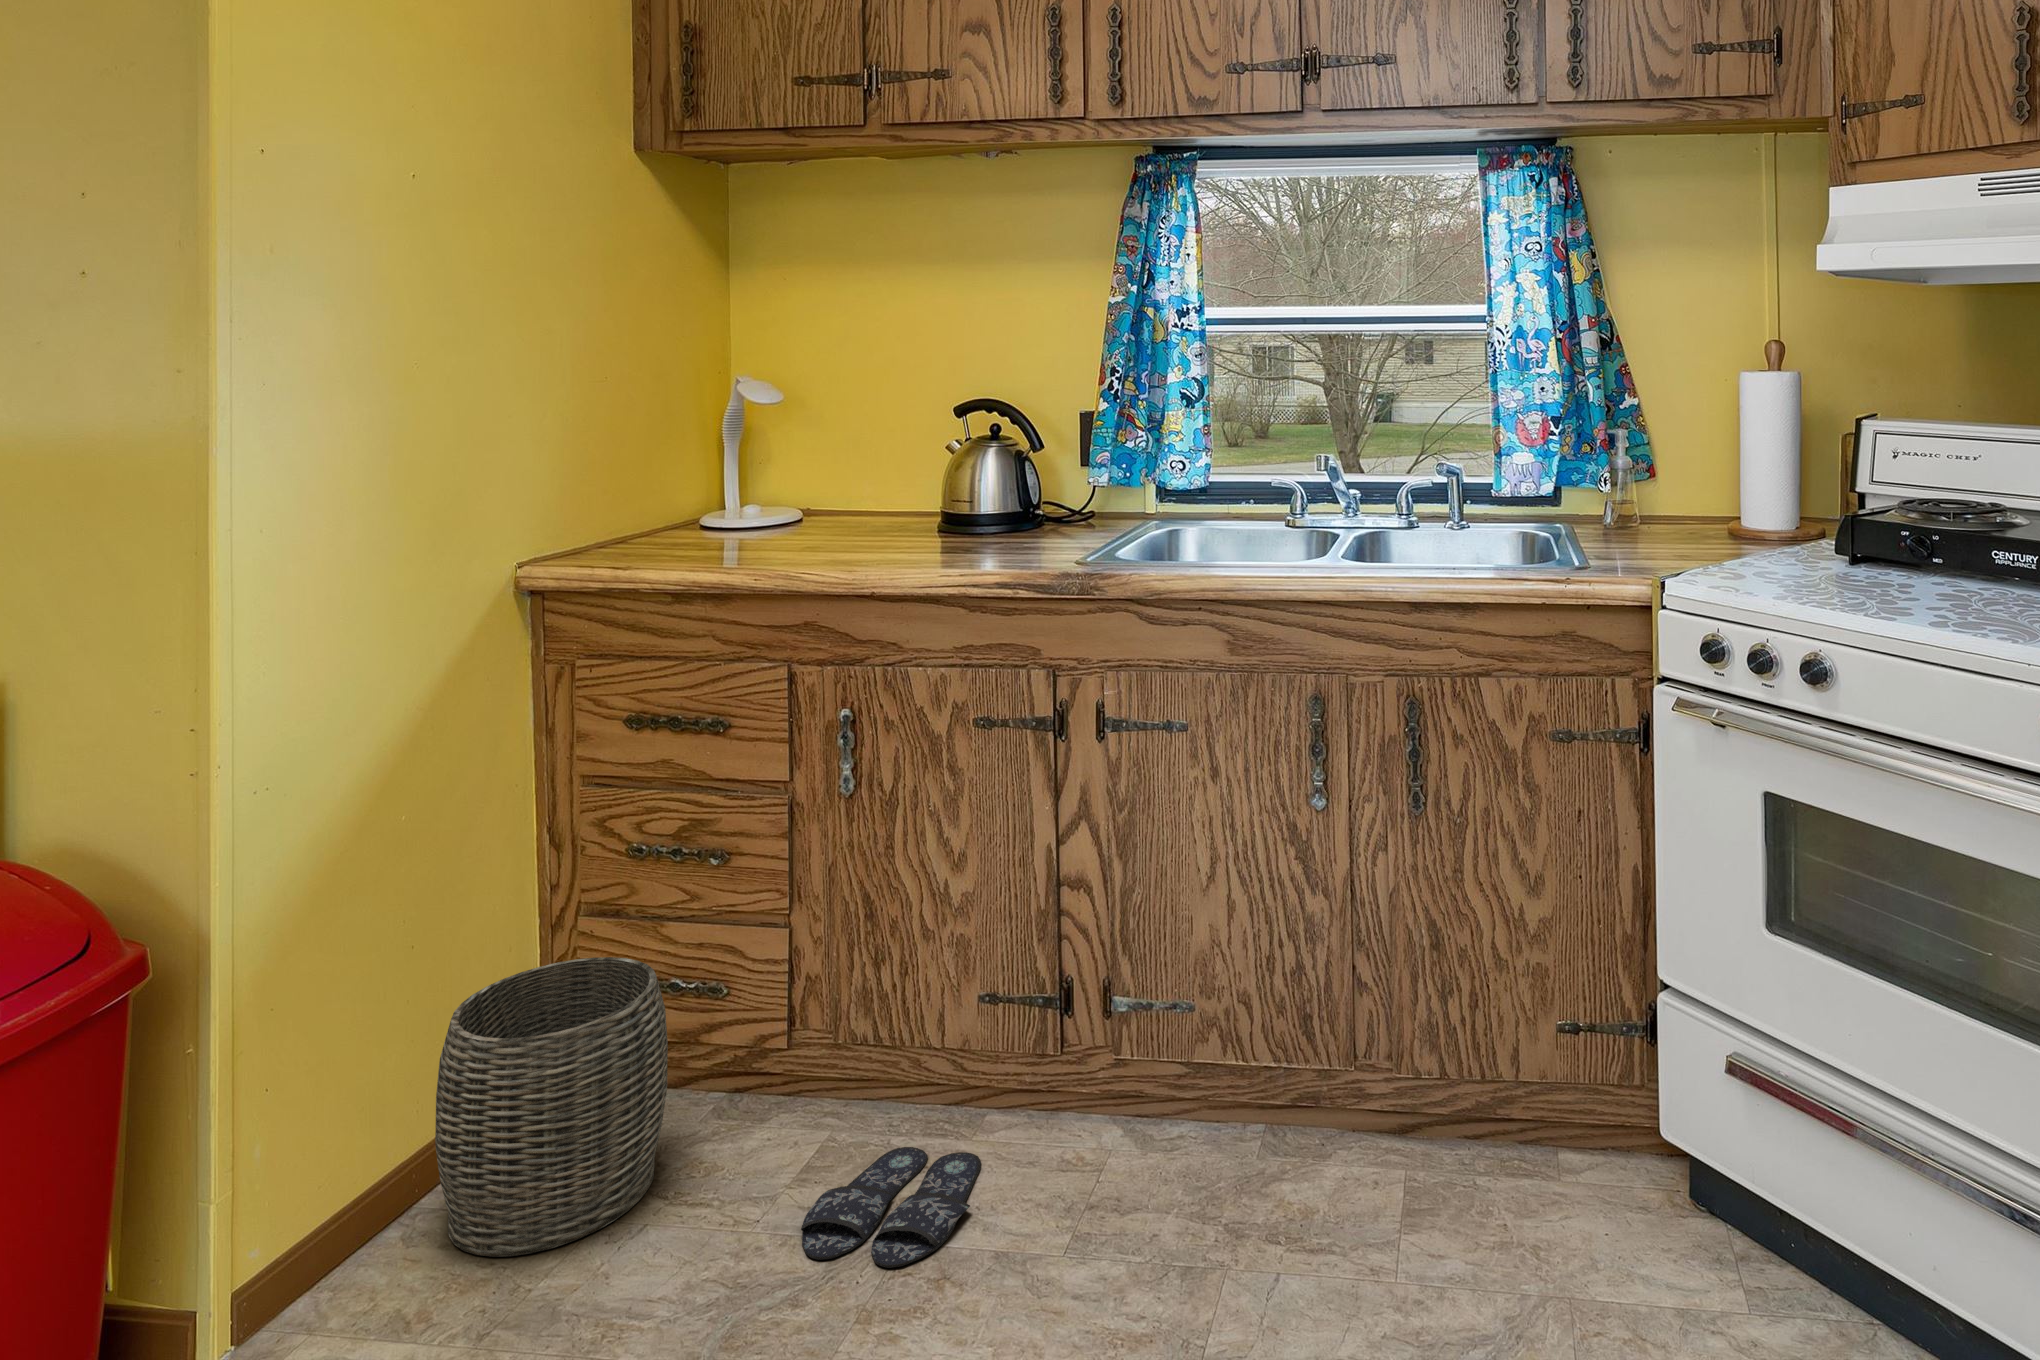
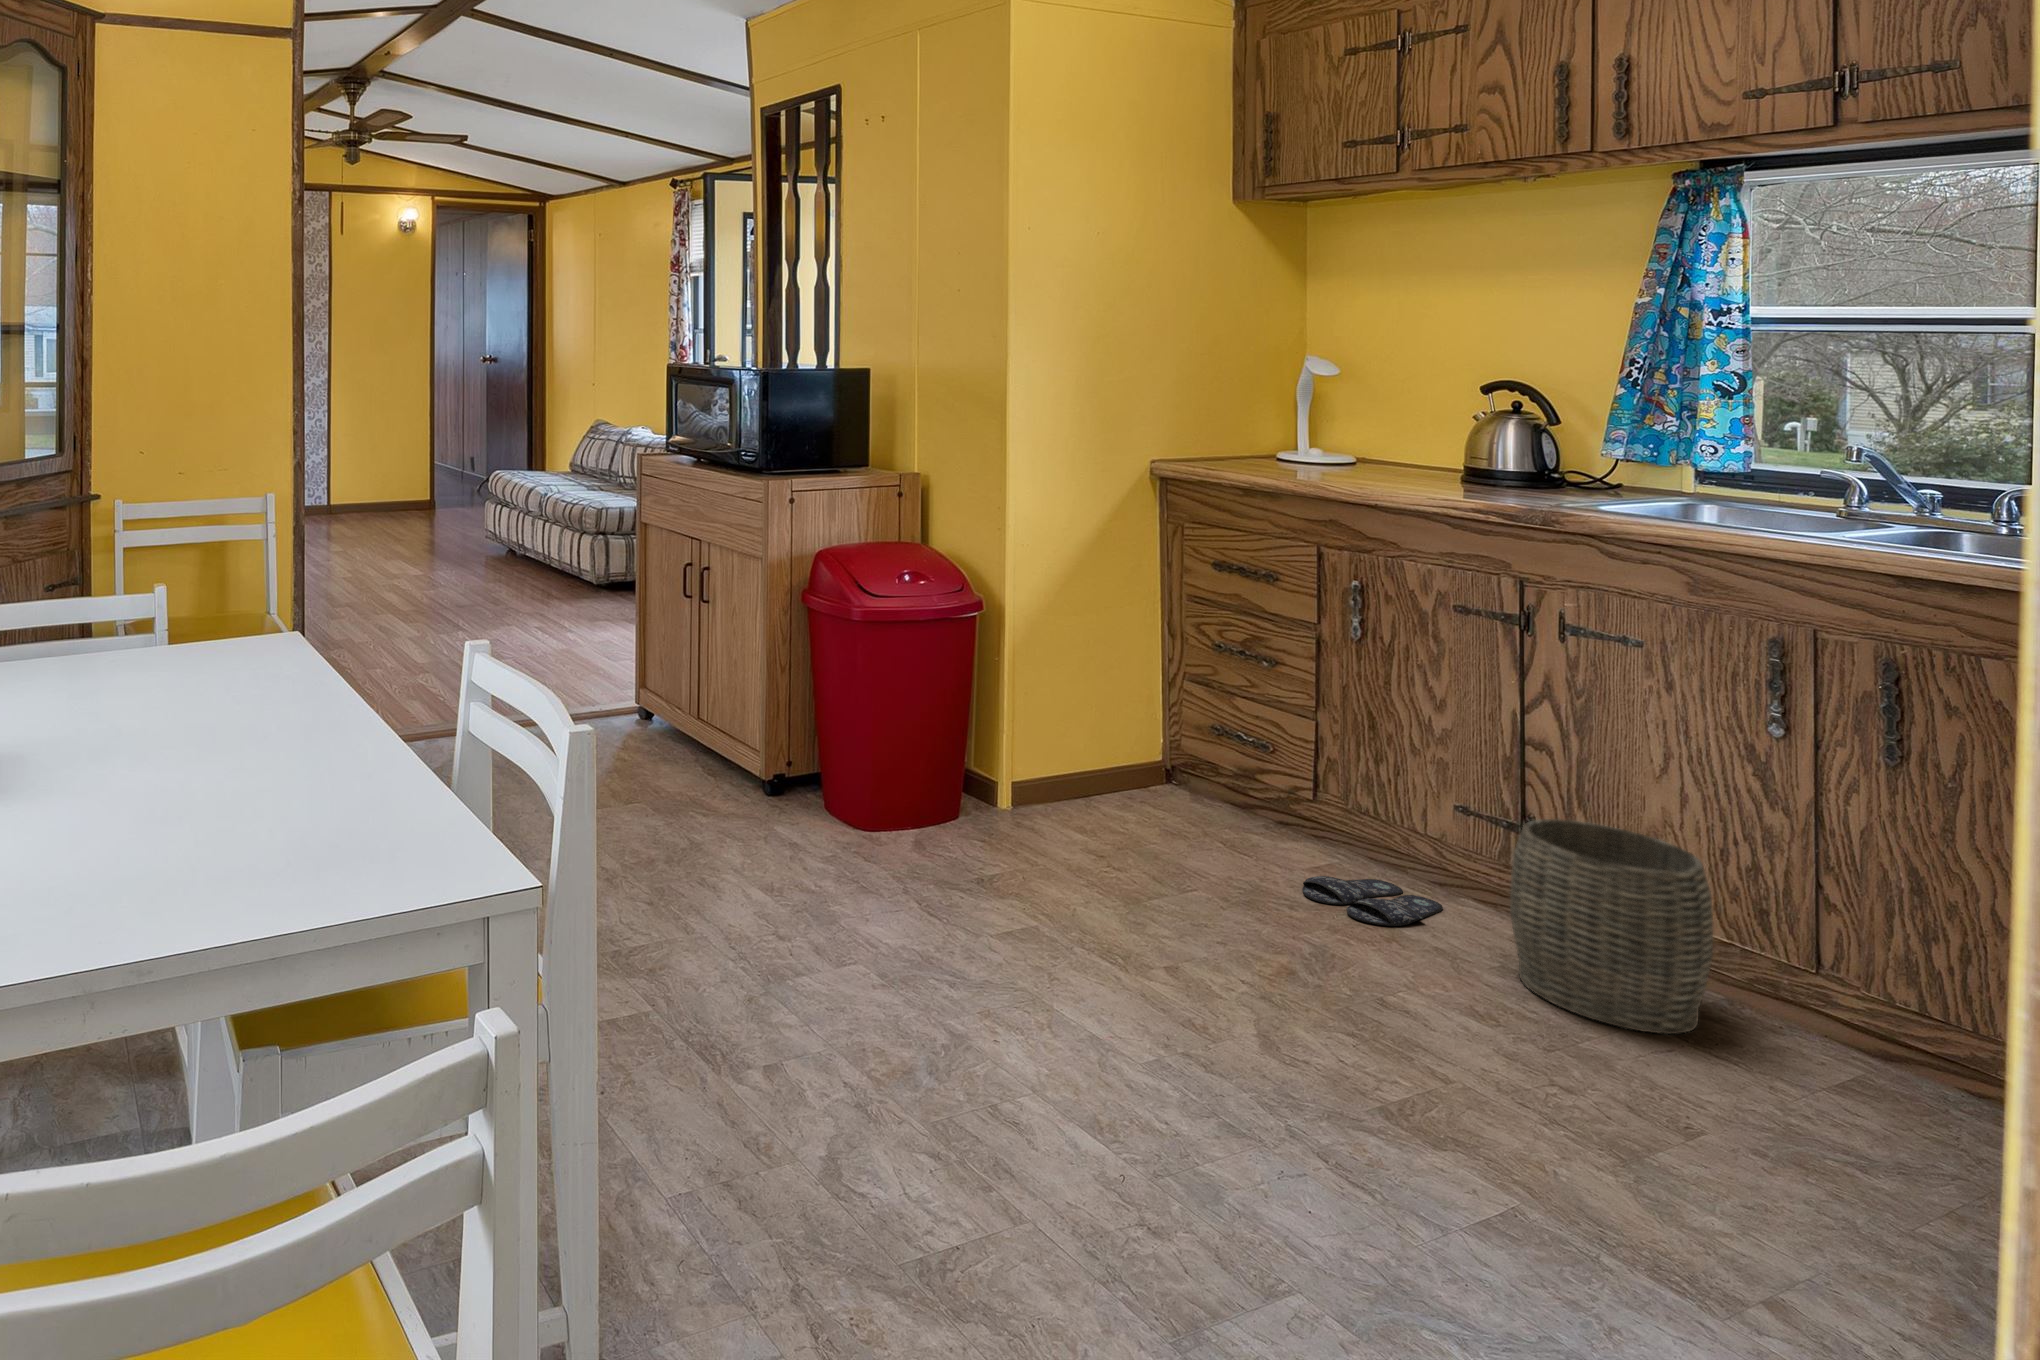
woven basket: present [435,957,668,1257] -> present [1510,819,1713,1034]

